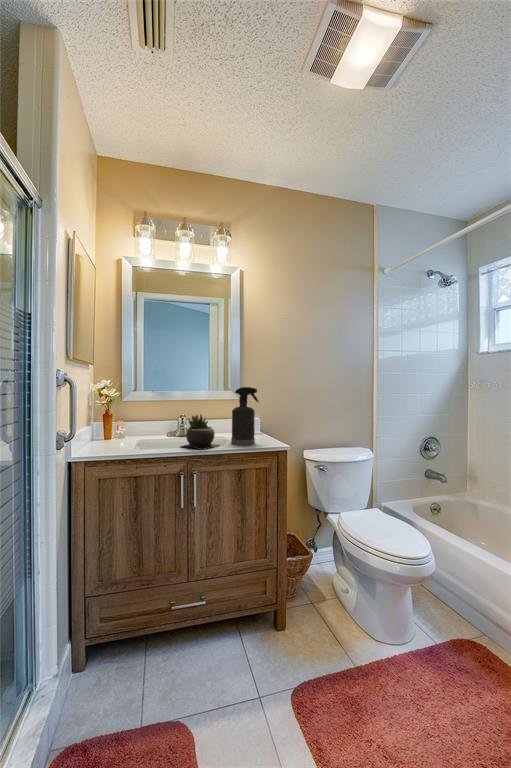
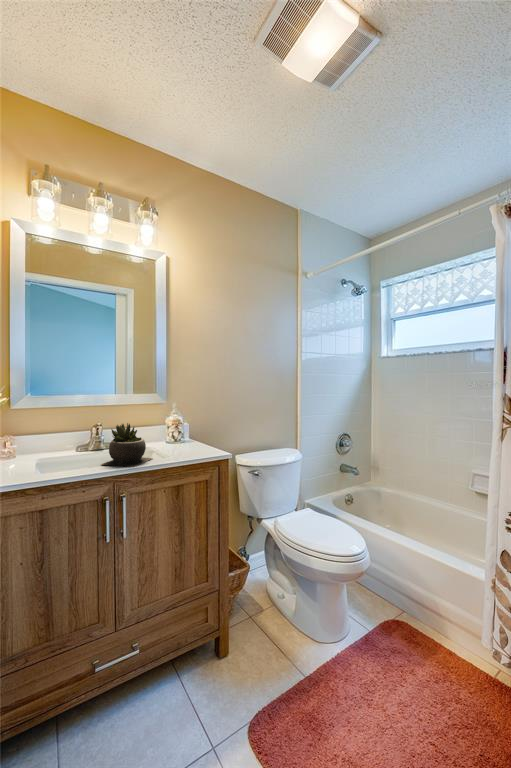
spray bottle: present [231,387,259,445] -> none [163,389,196,456]

